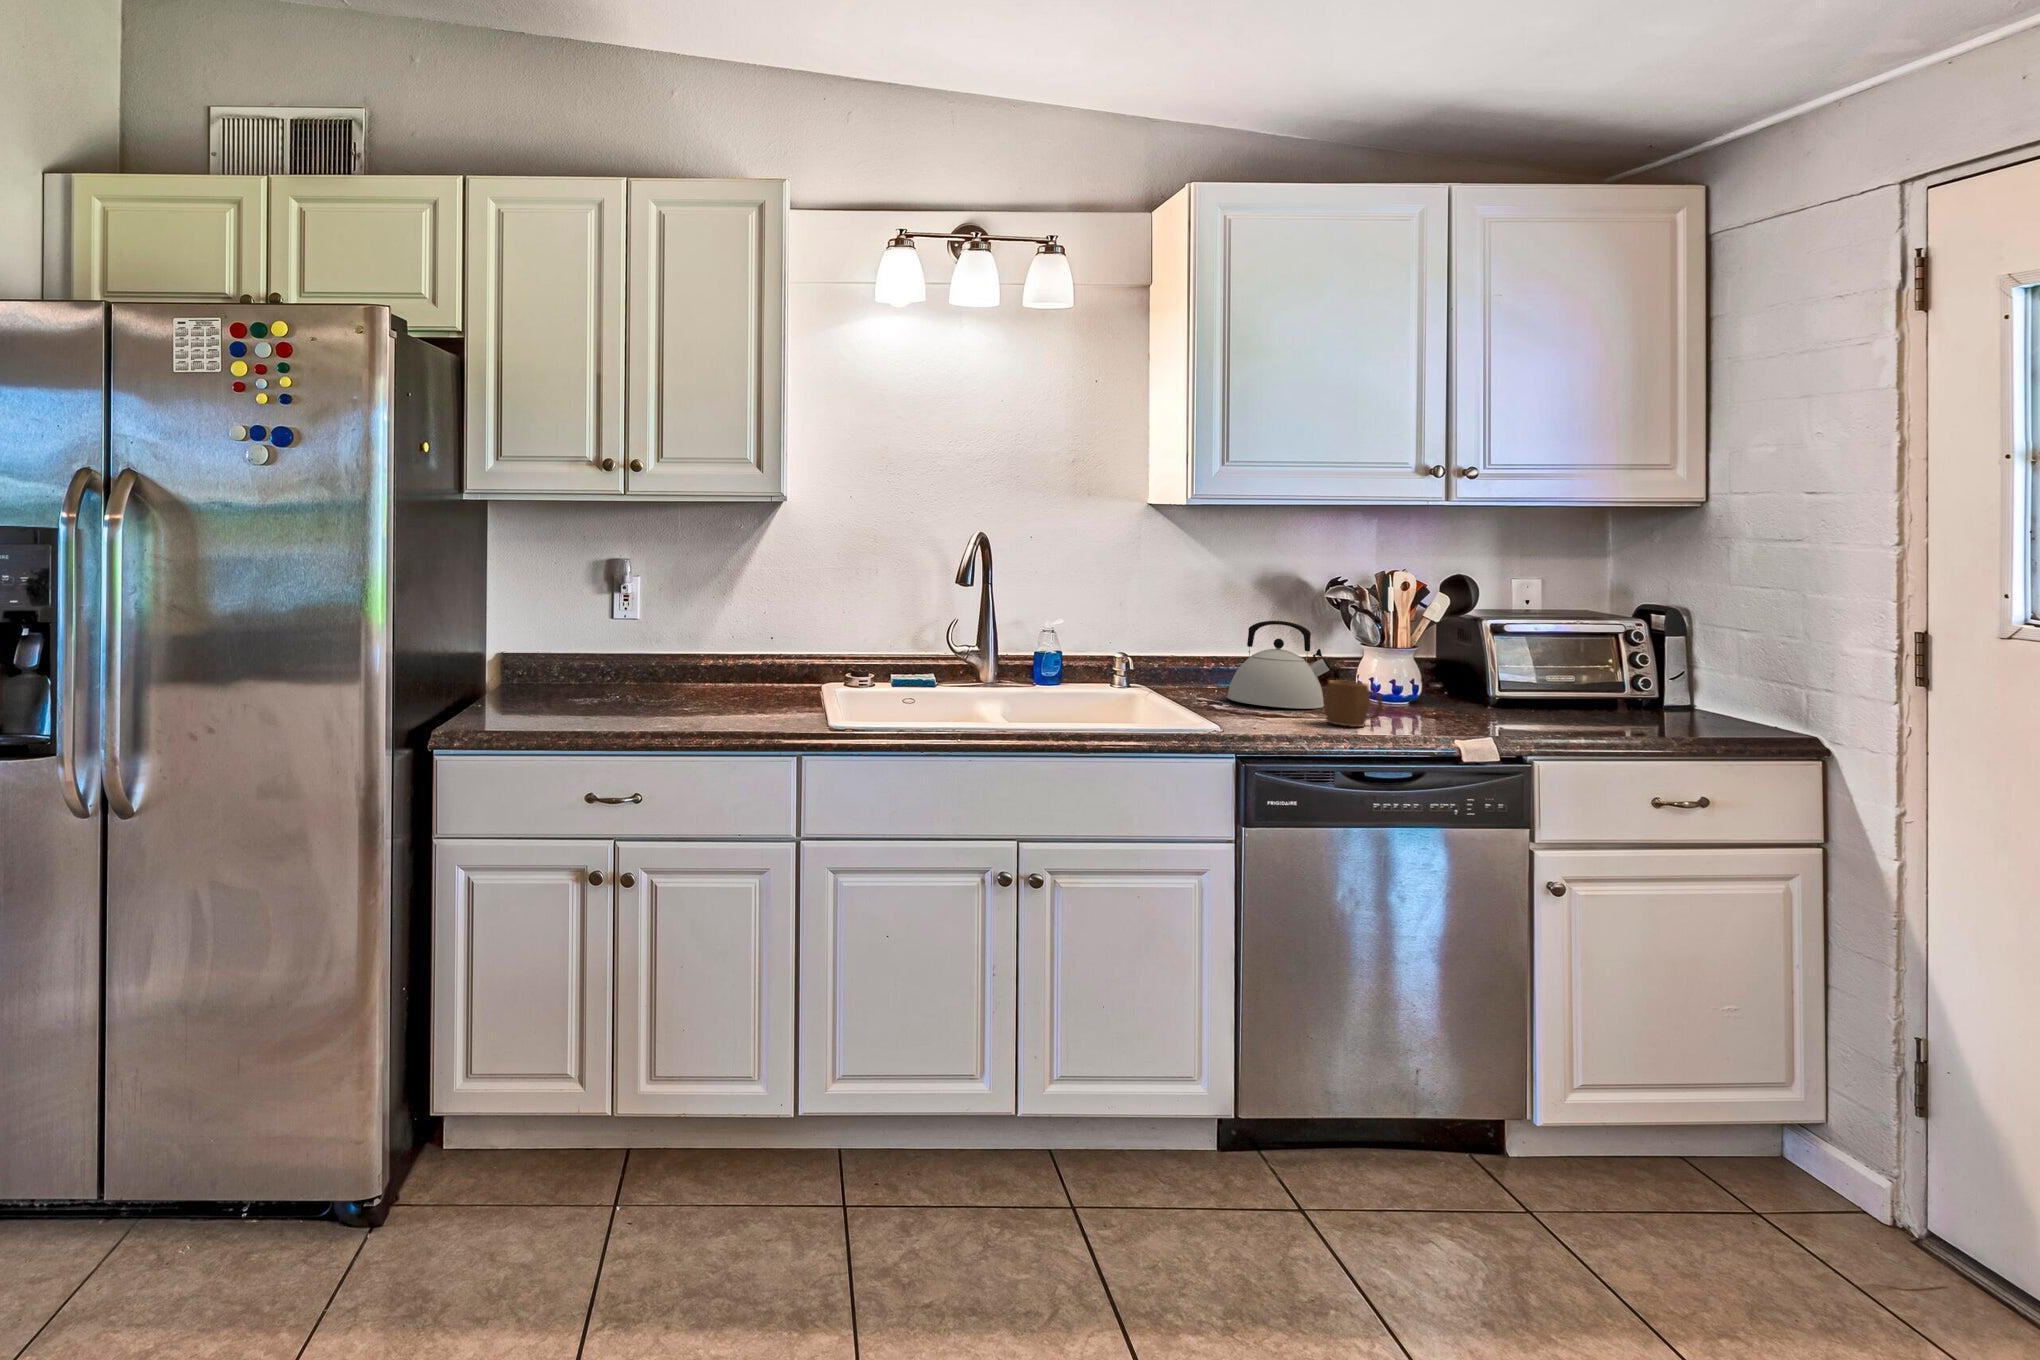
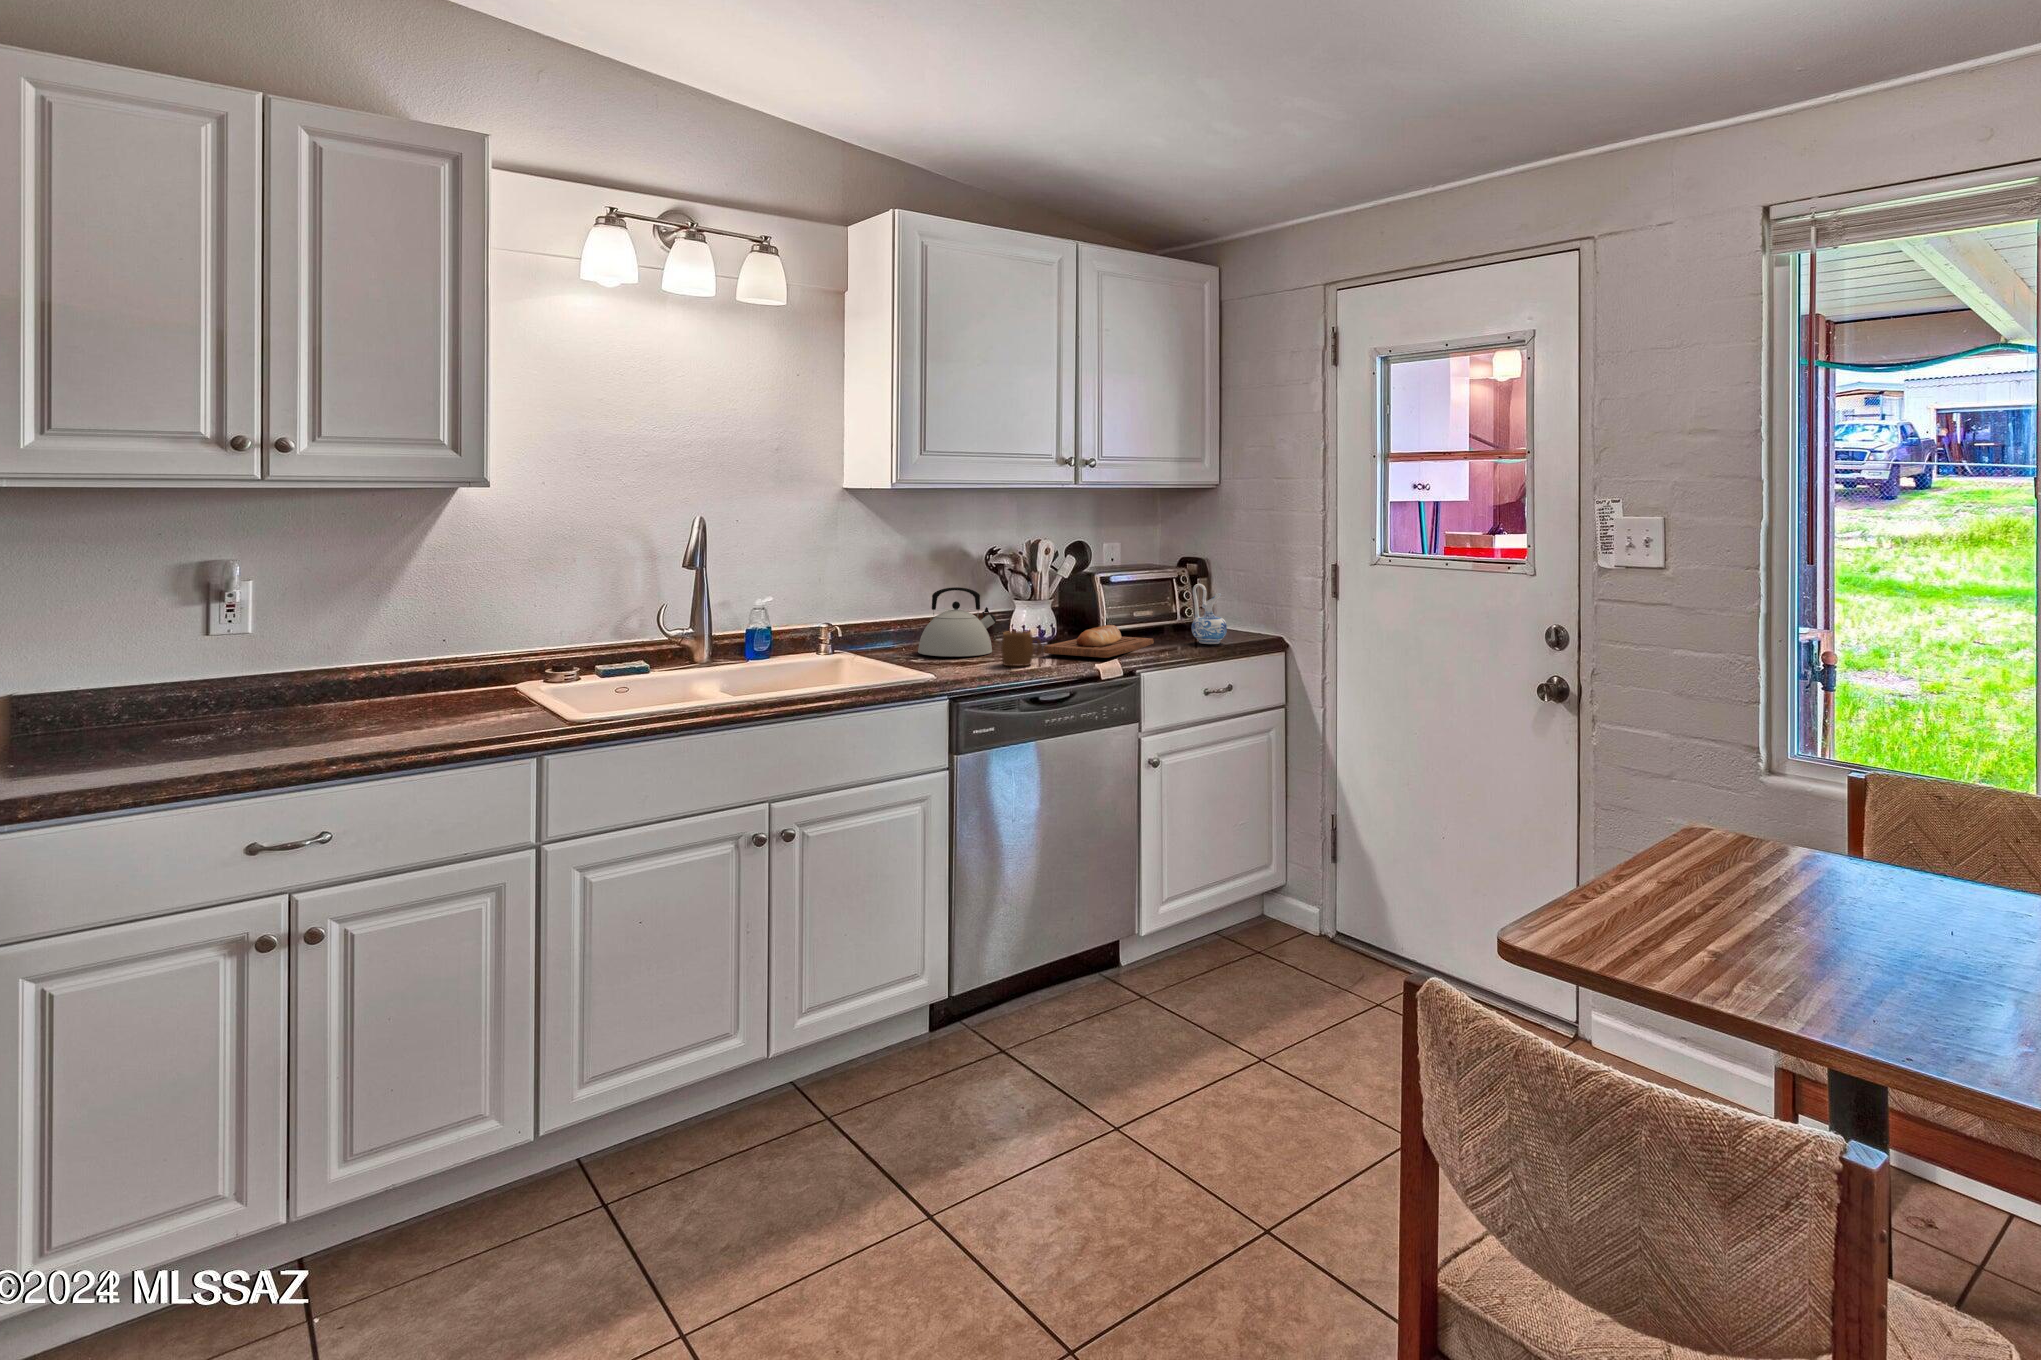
ceramic pitcher: none [1632,640,1695,732] -> present [1192,584,1227,644]
bread loaf: none [1389,688,1568,729] -> present [1044,625,1154,658]

